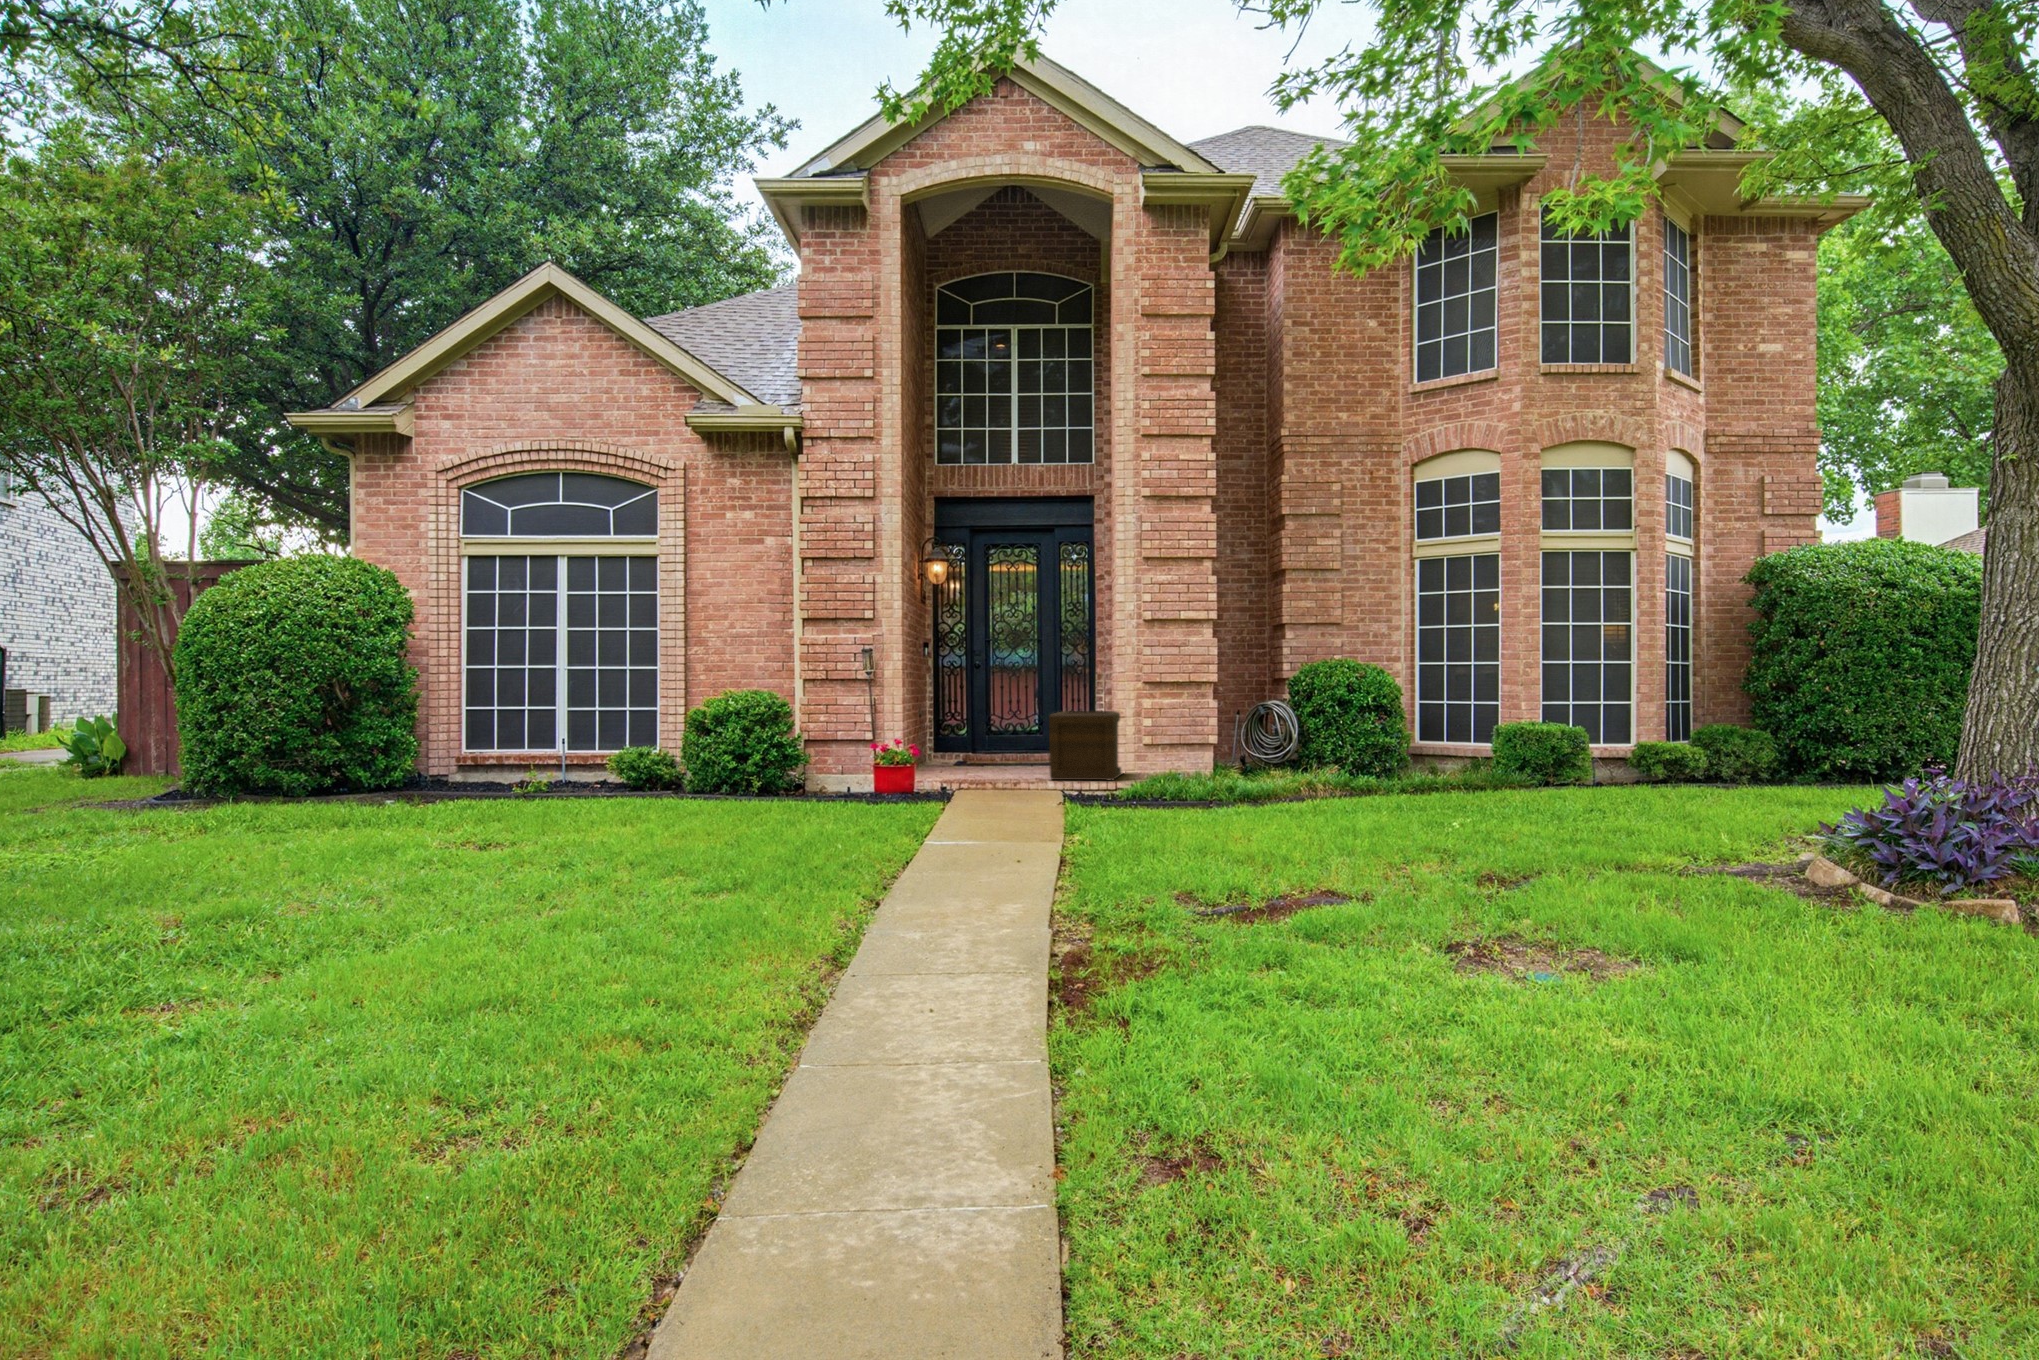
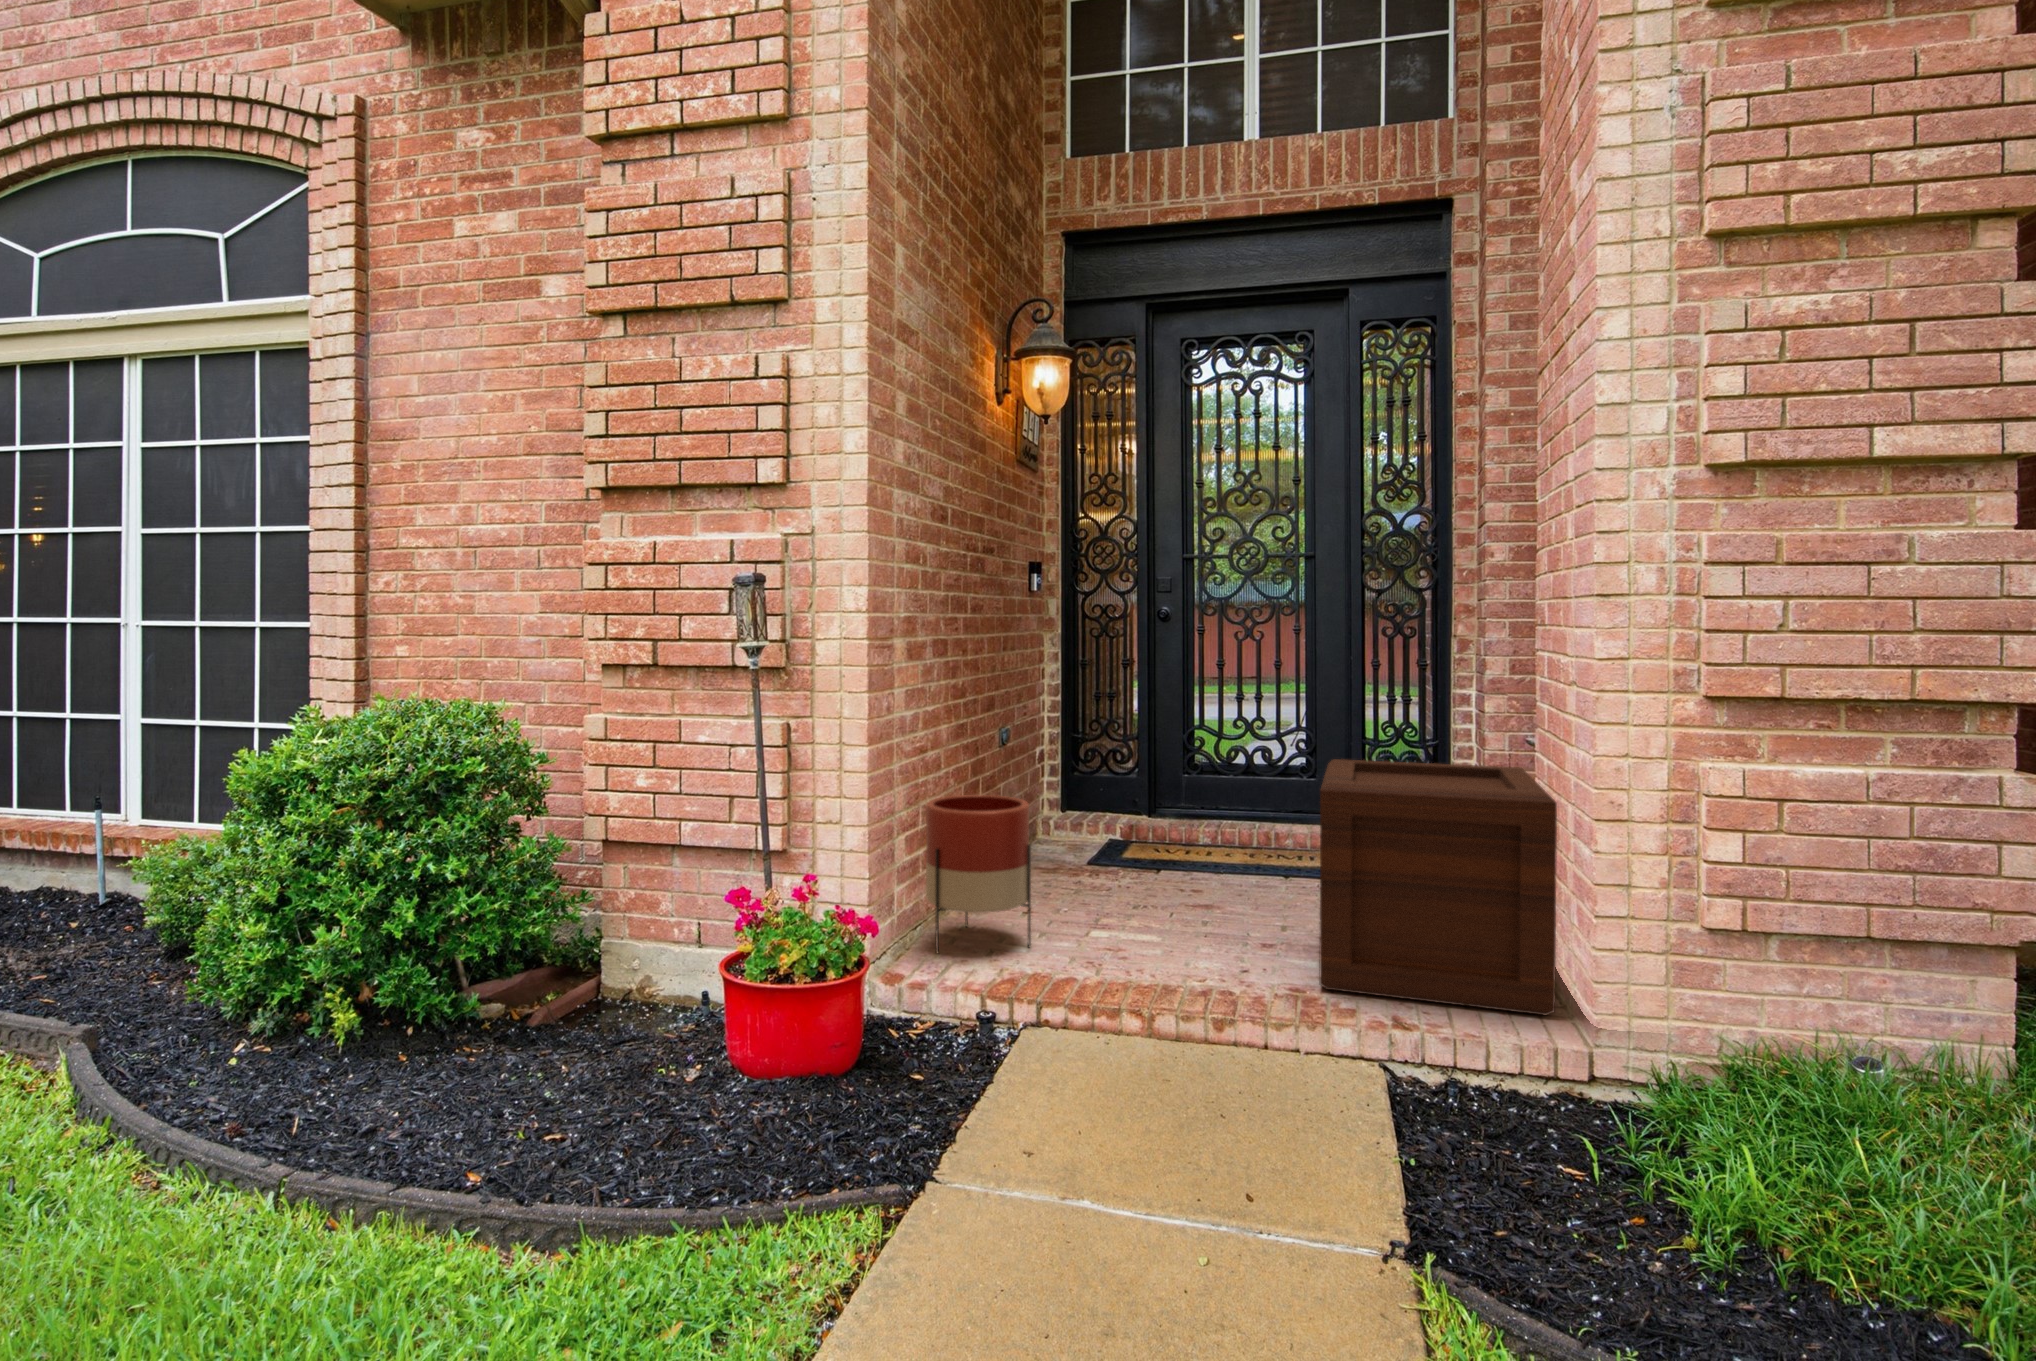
planter: none [921,728,958,780] -> present [926,795,1031,953]

